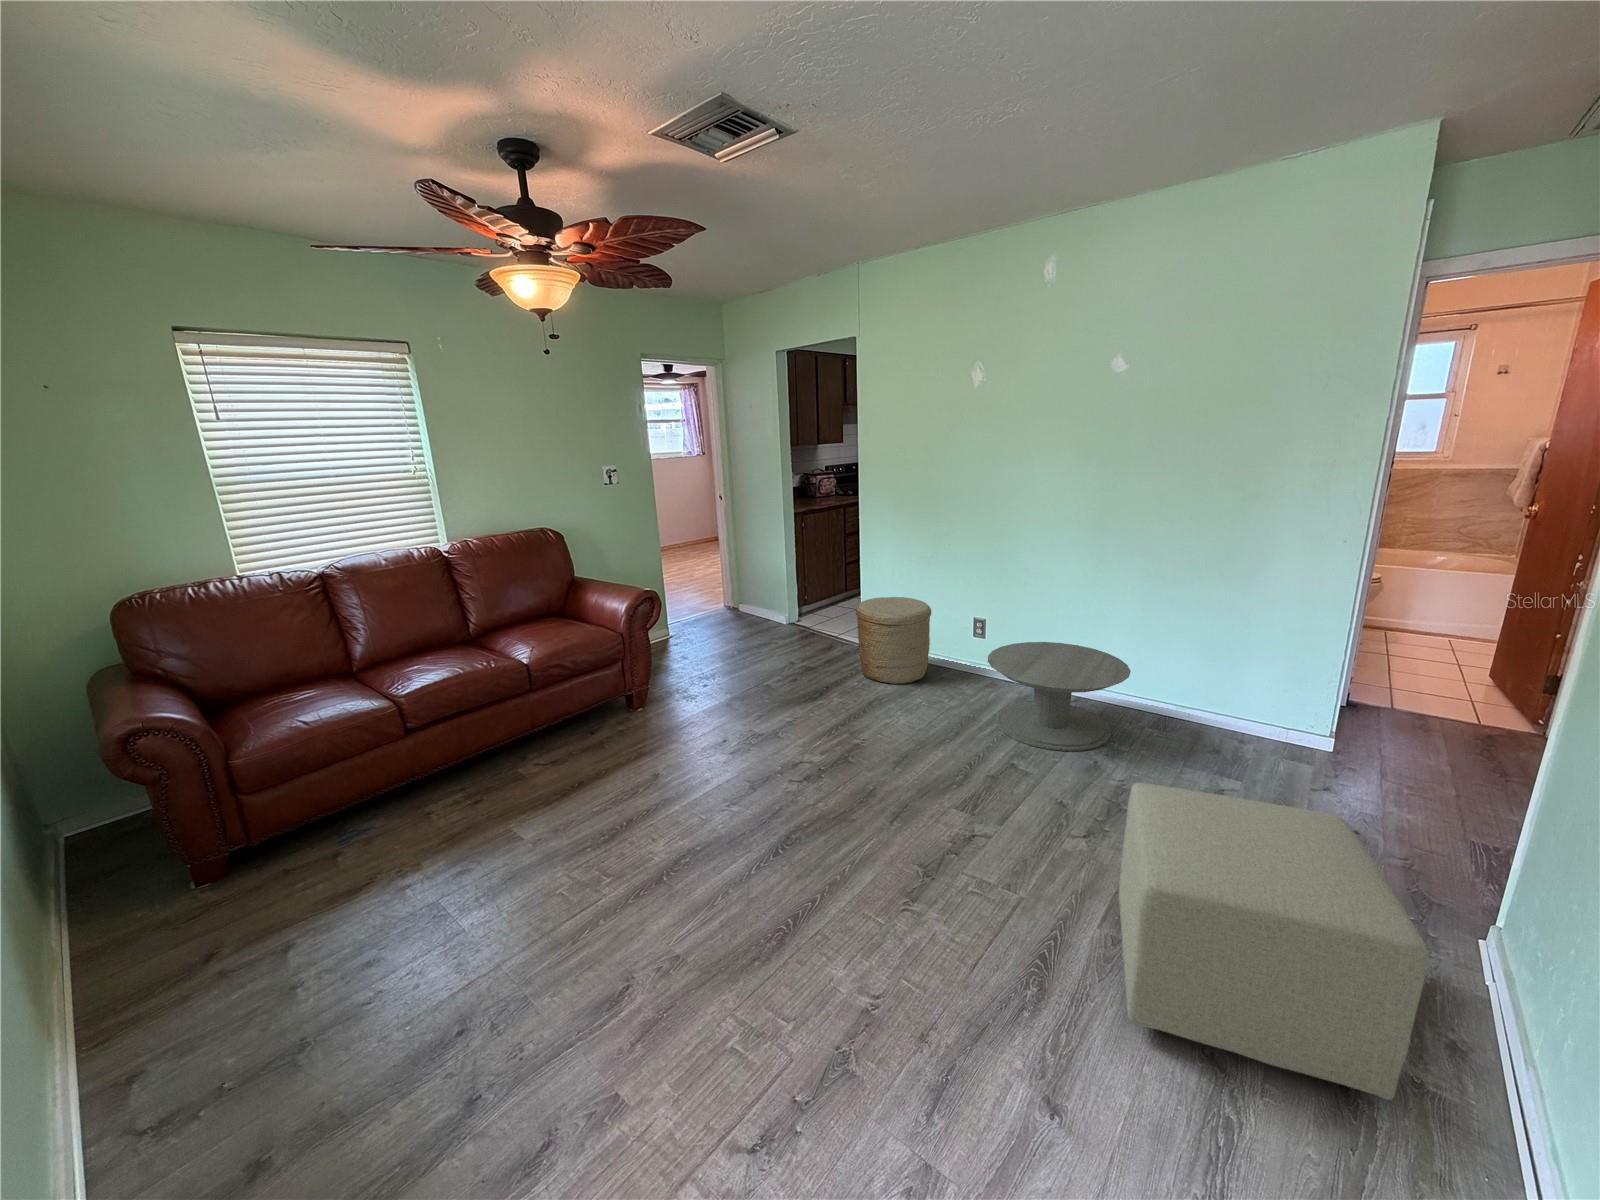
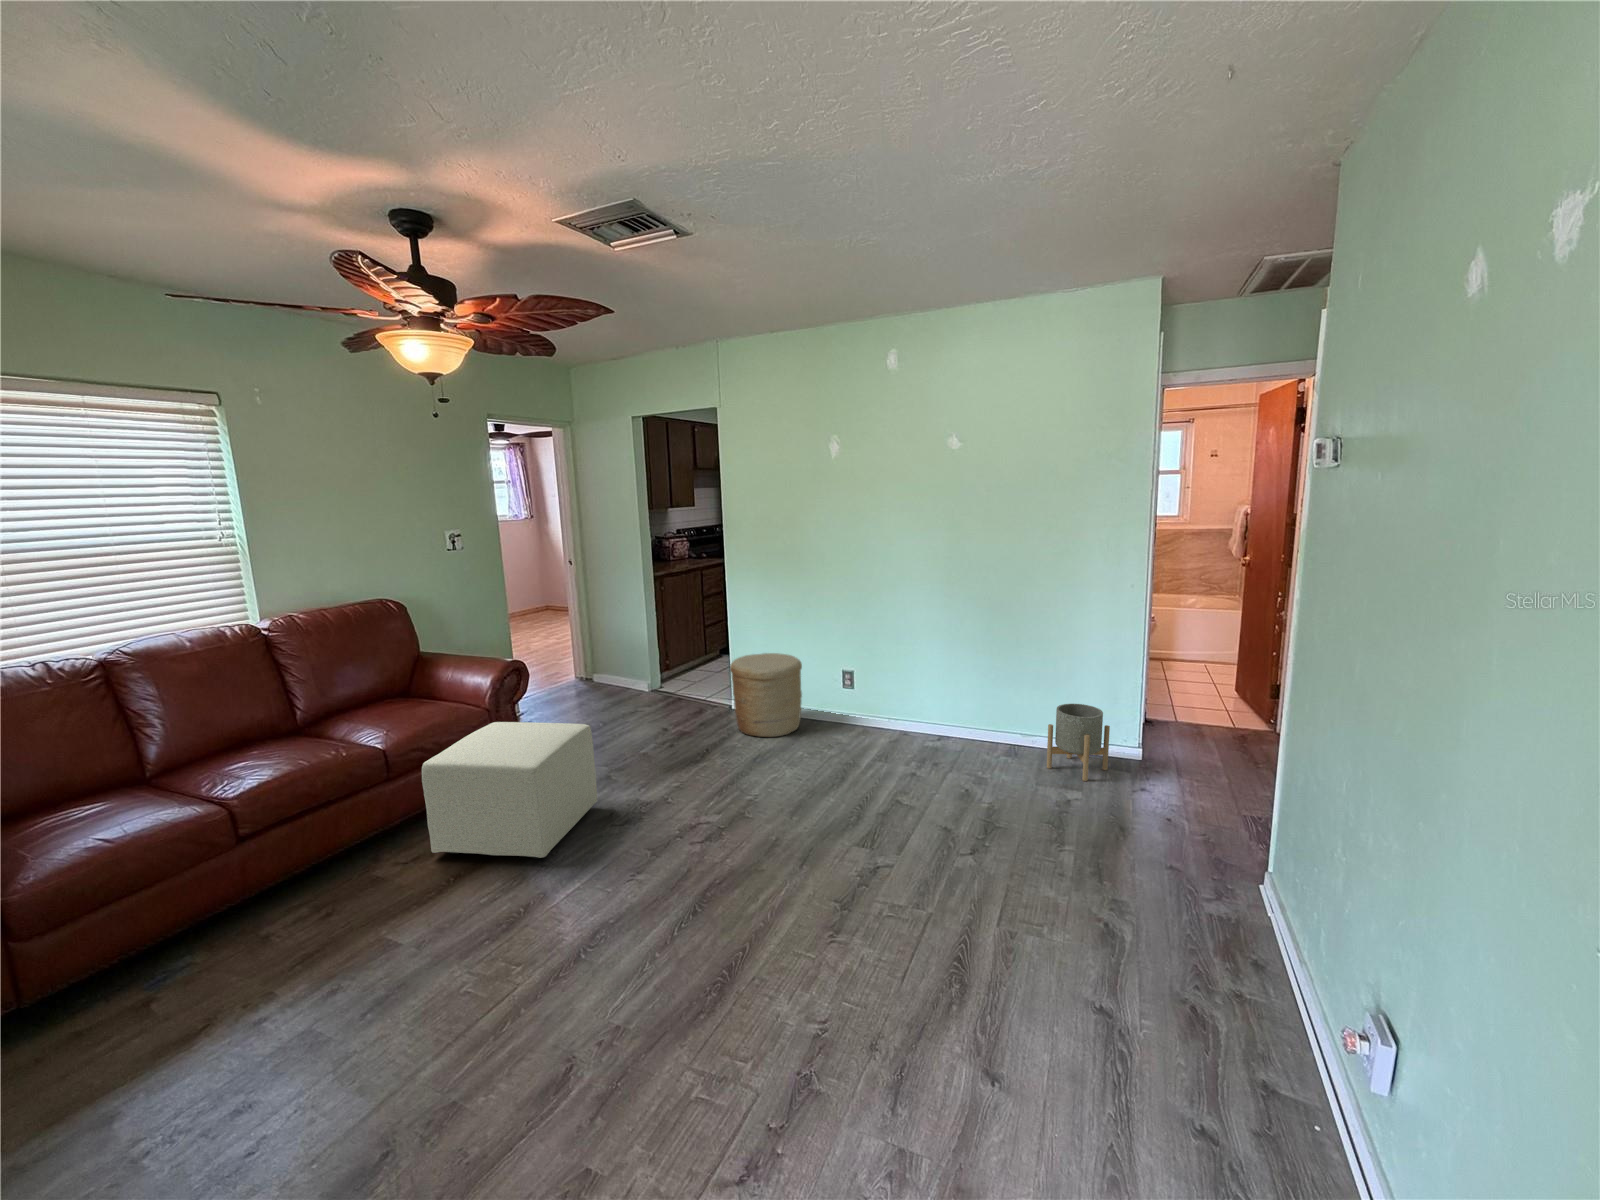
side table: present [988,642,1131,751] -> none [861,684,982,781]
planter: none [1206,681,1297,775] -> present [1047,704,1110,781]
ottoman: present [1119,783,1427,1100] -> present [422,722,598,859]

